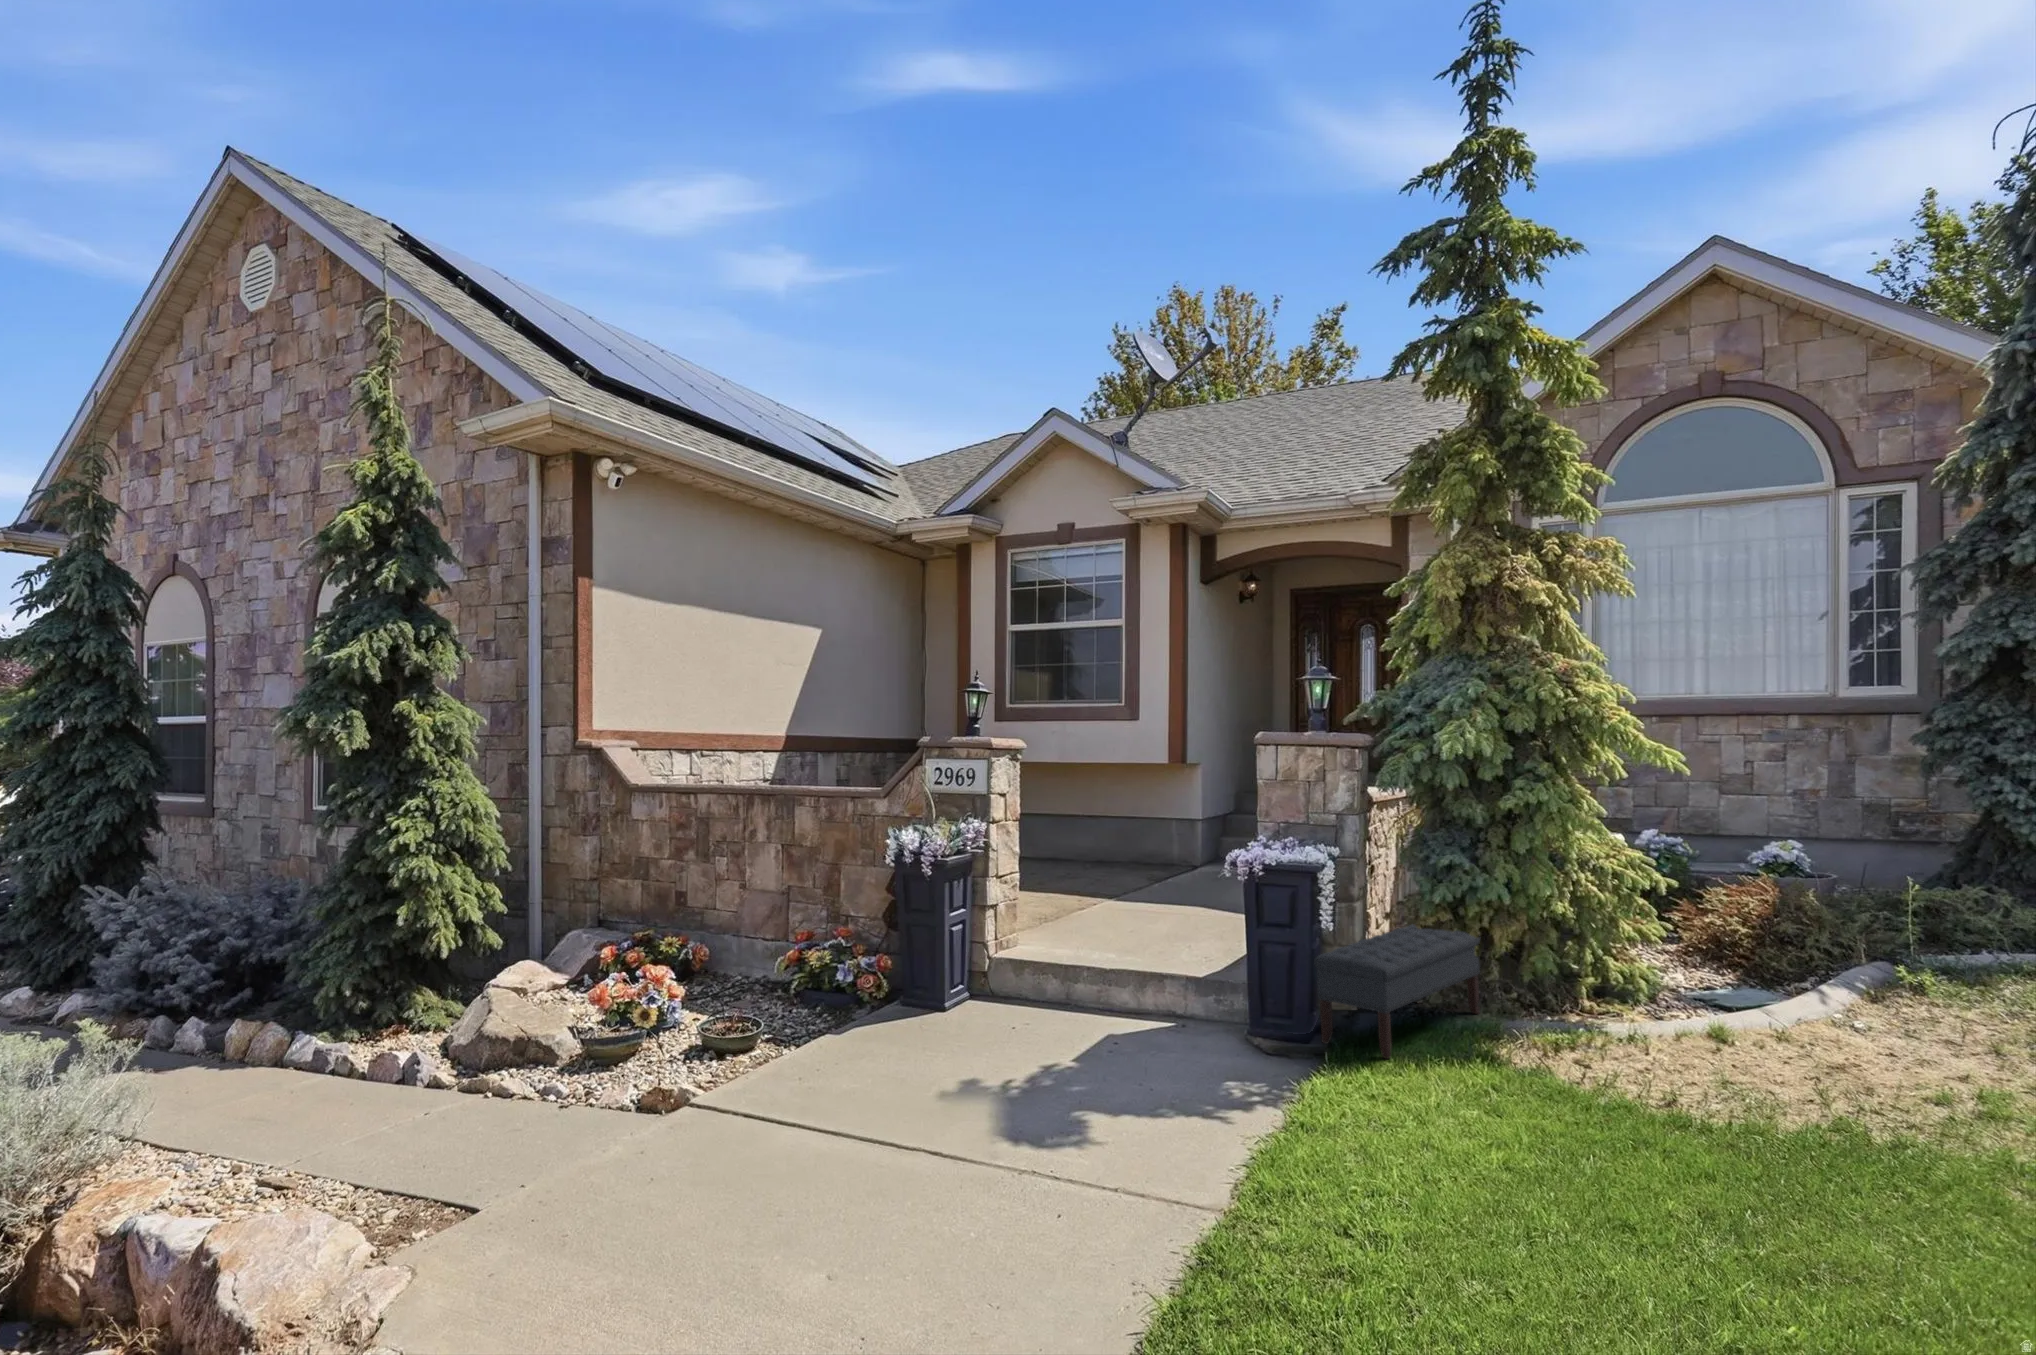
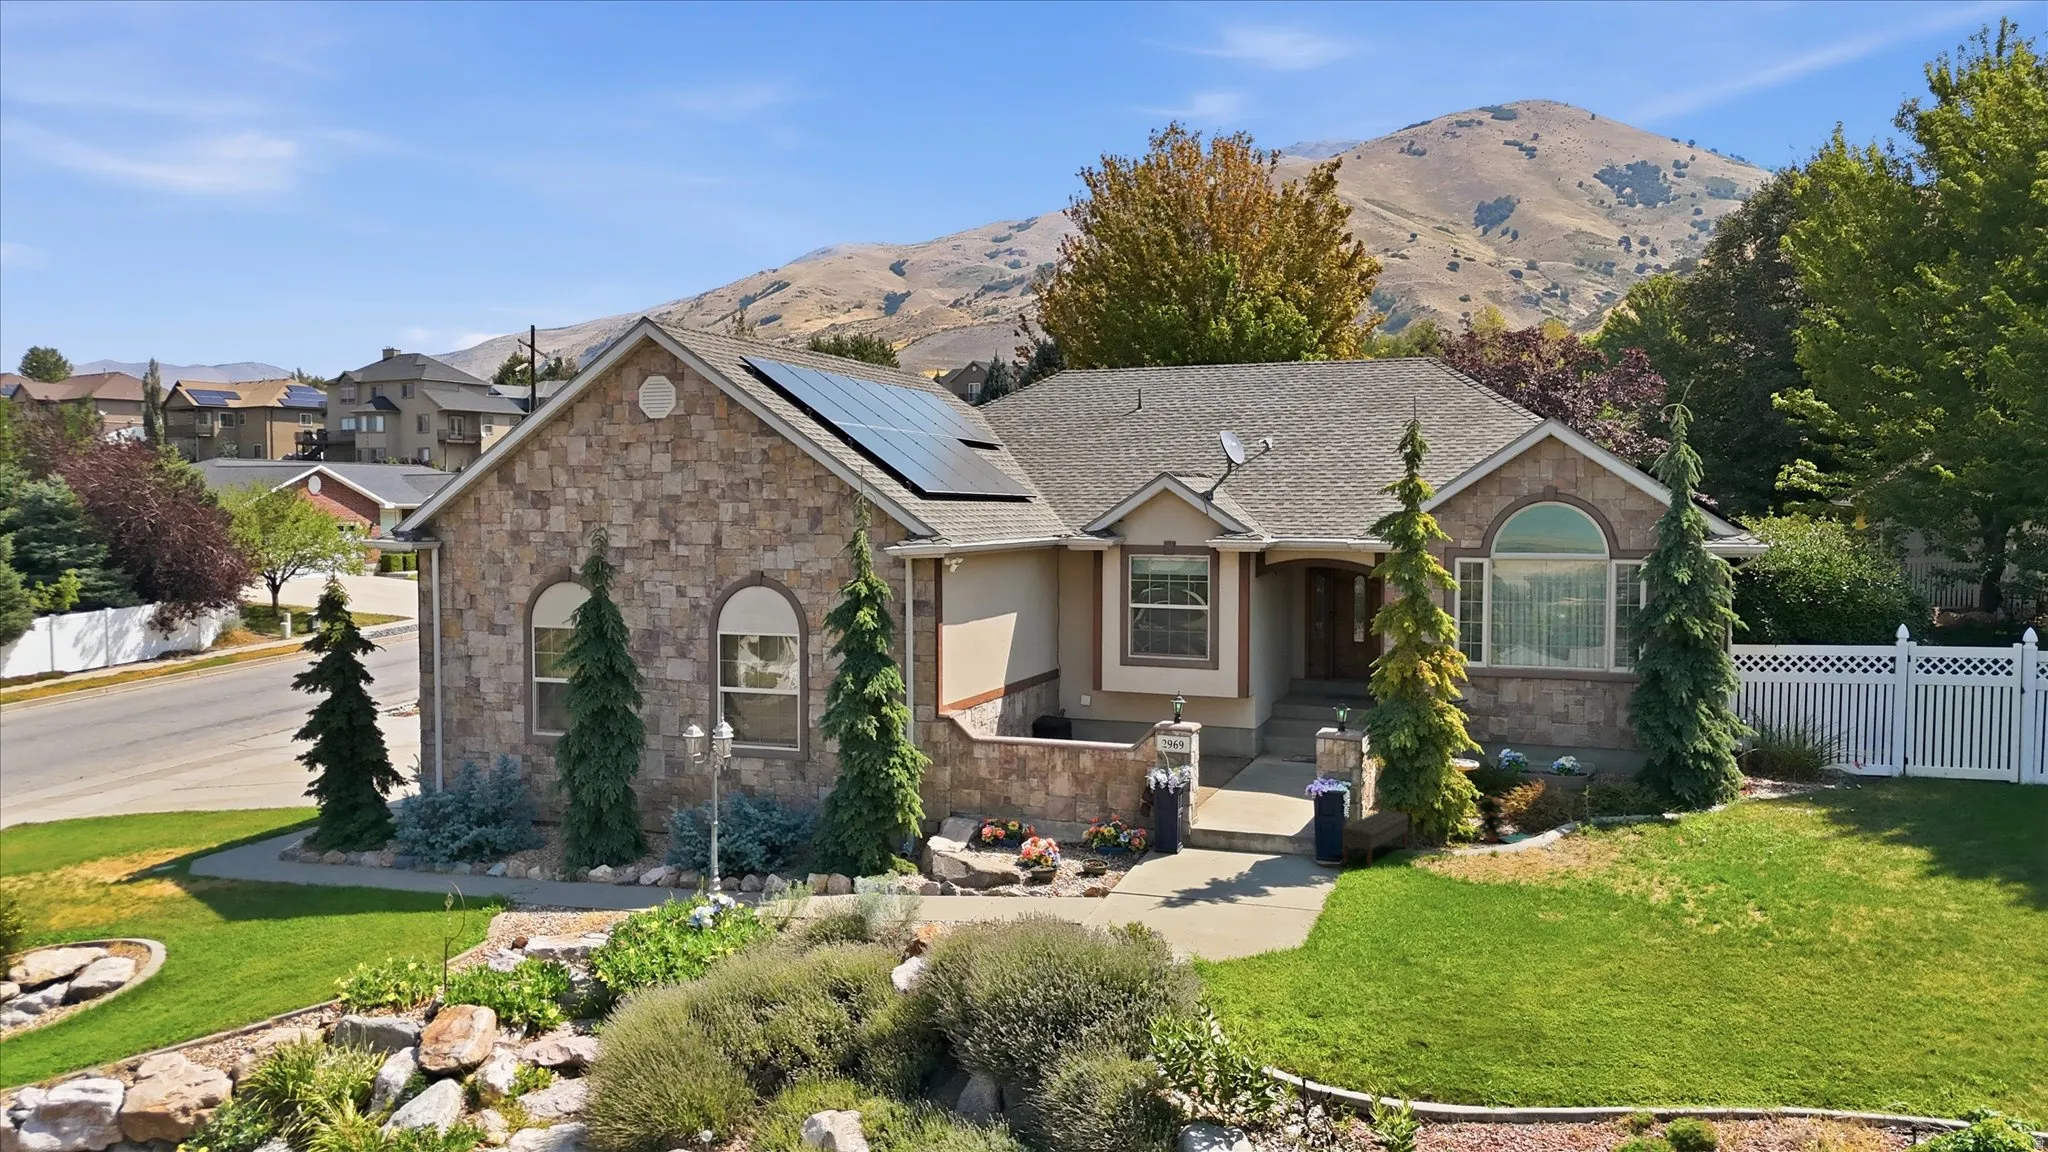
decorative plant: none [1634,893,1733,1006] -> present [1475,796,1506,842]

